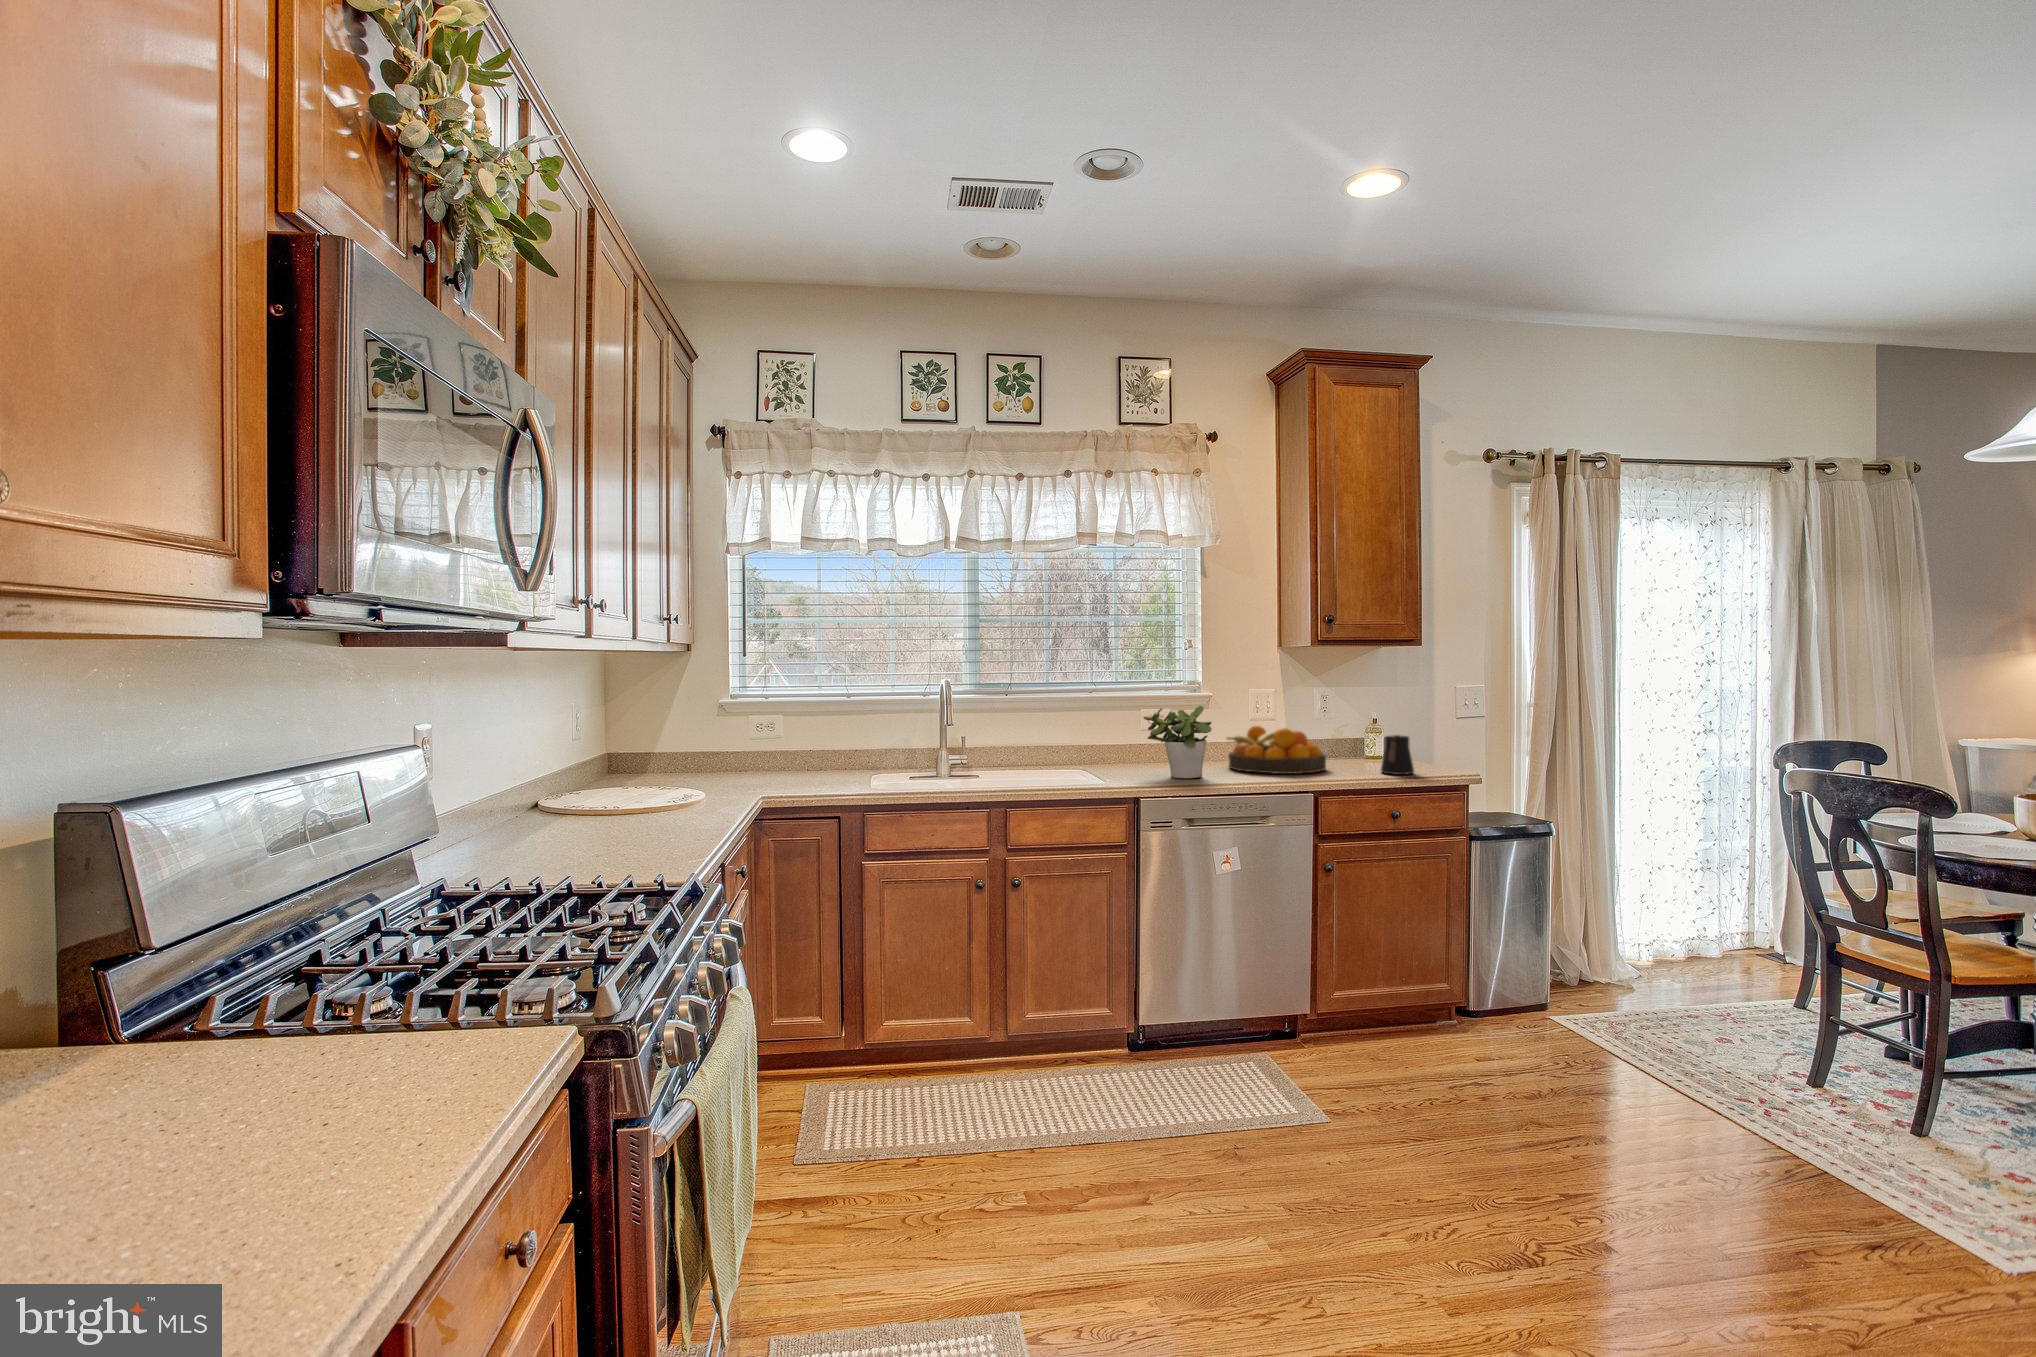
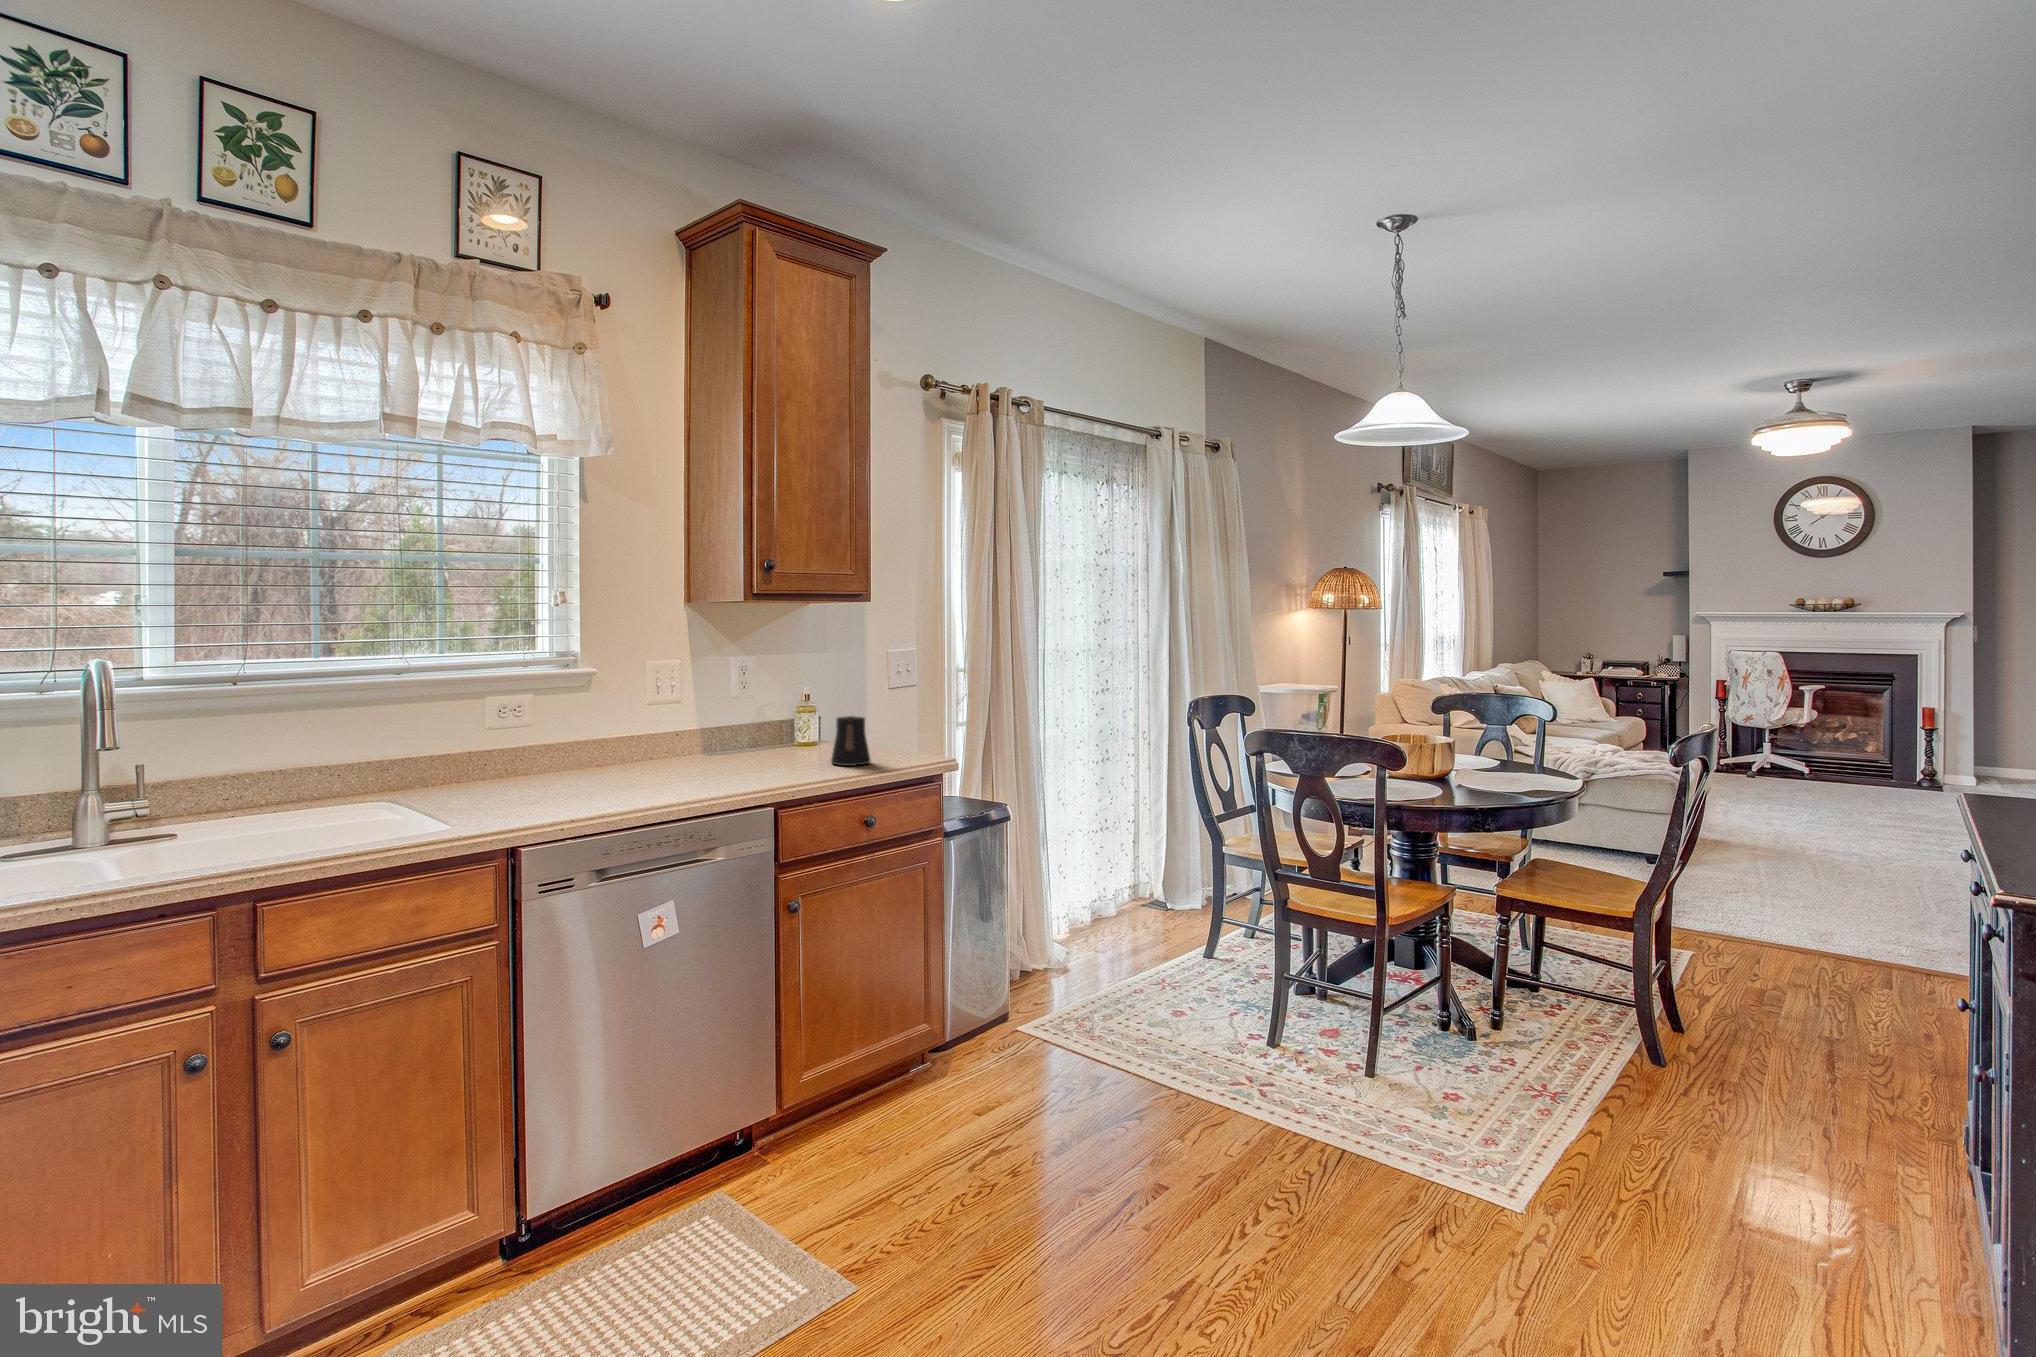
potted plant: present [1143,706,1212,778] -> none [514,688,624,794]
fruit bowl: present [1227,726,1326,774] -> none [628,710,764,775]

